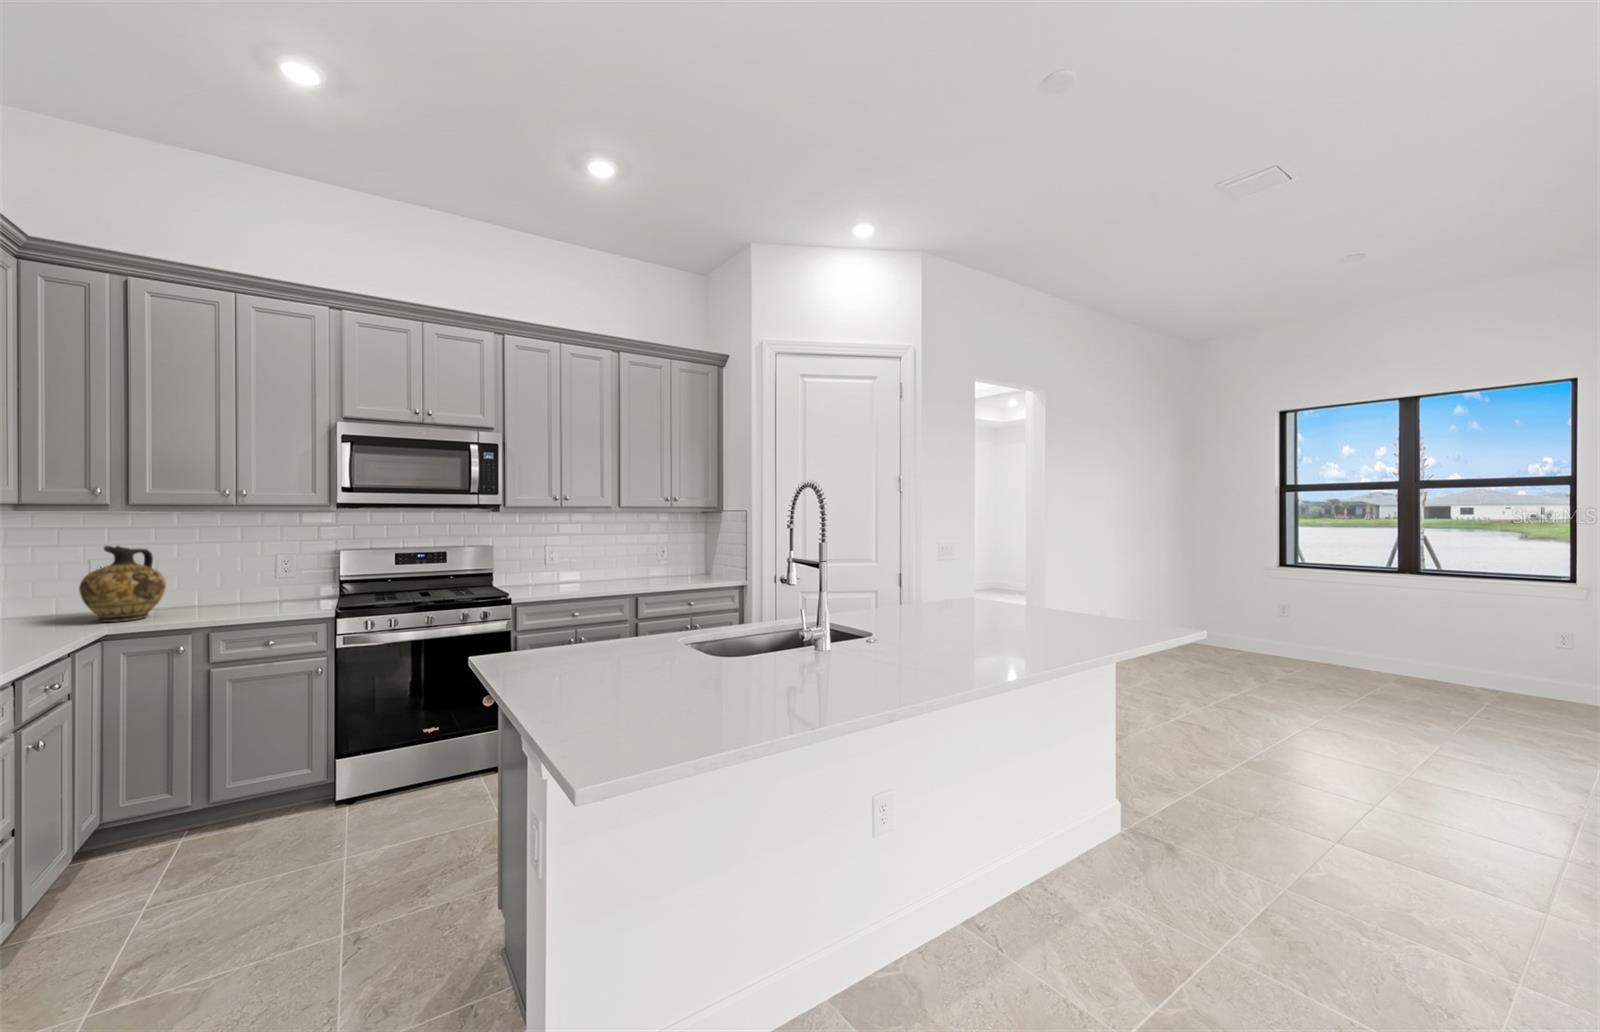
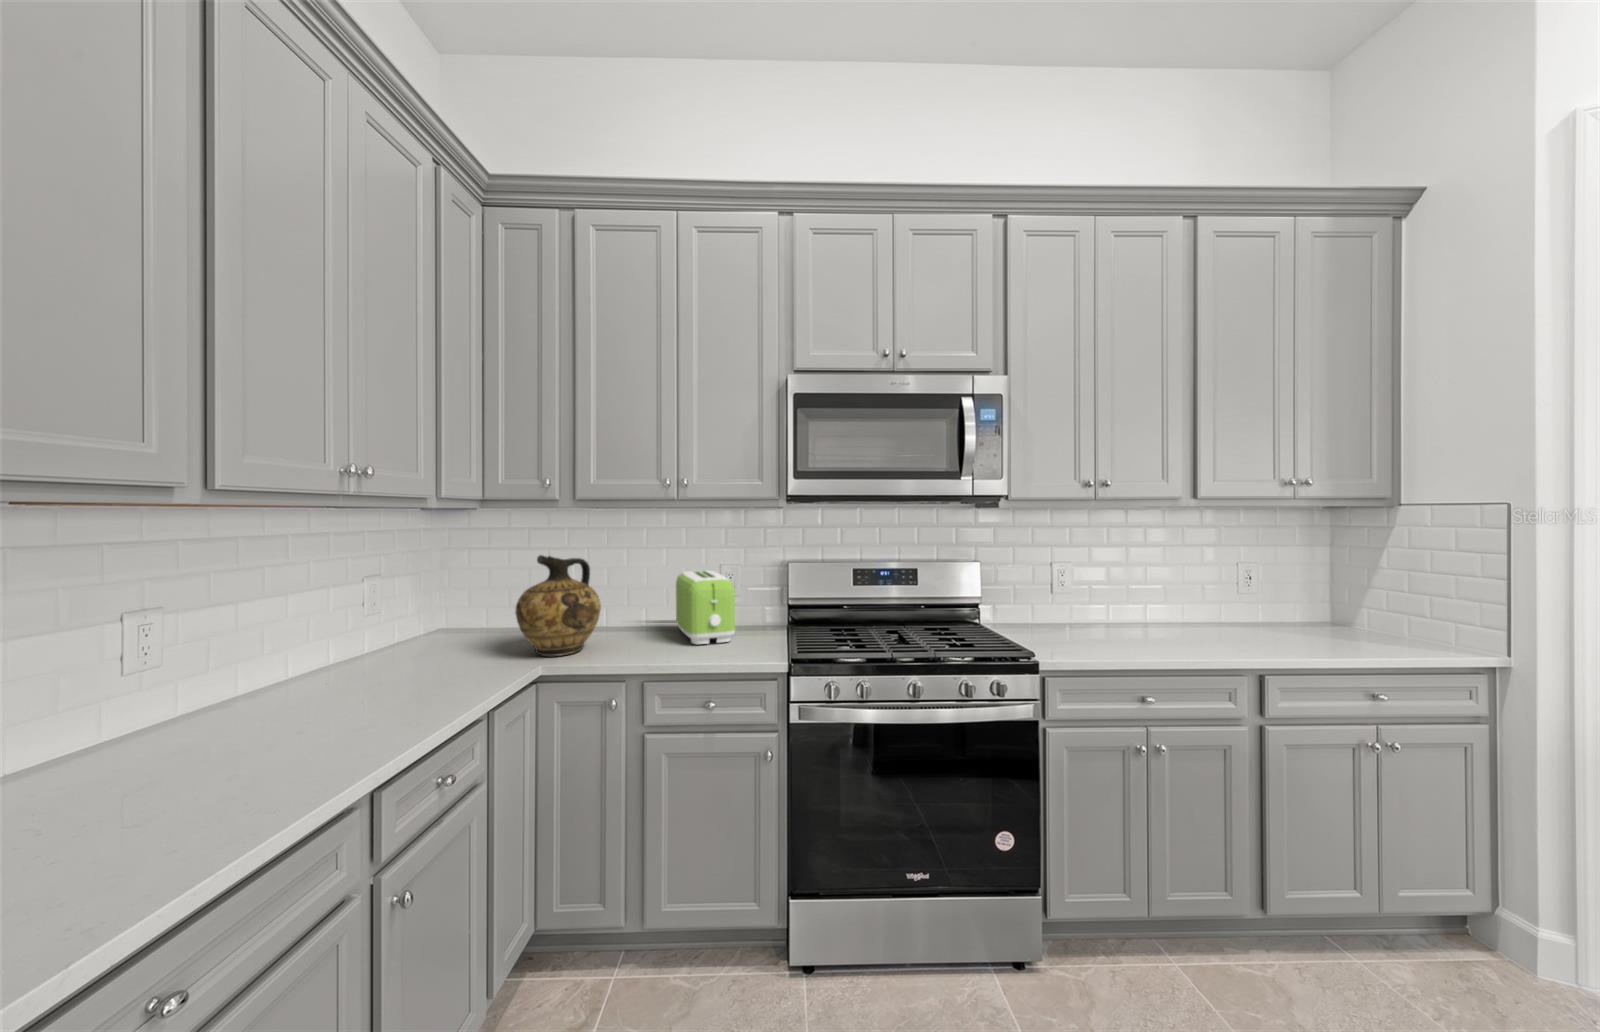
toaster: none [234,558,293,608] -> present [676,570,735,644]

